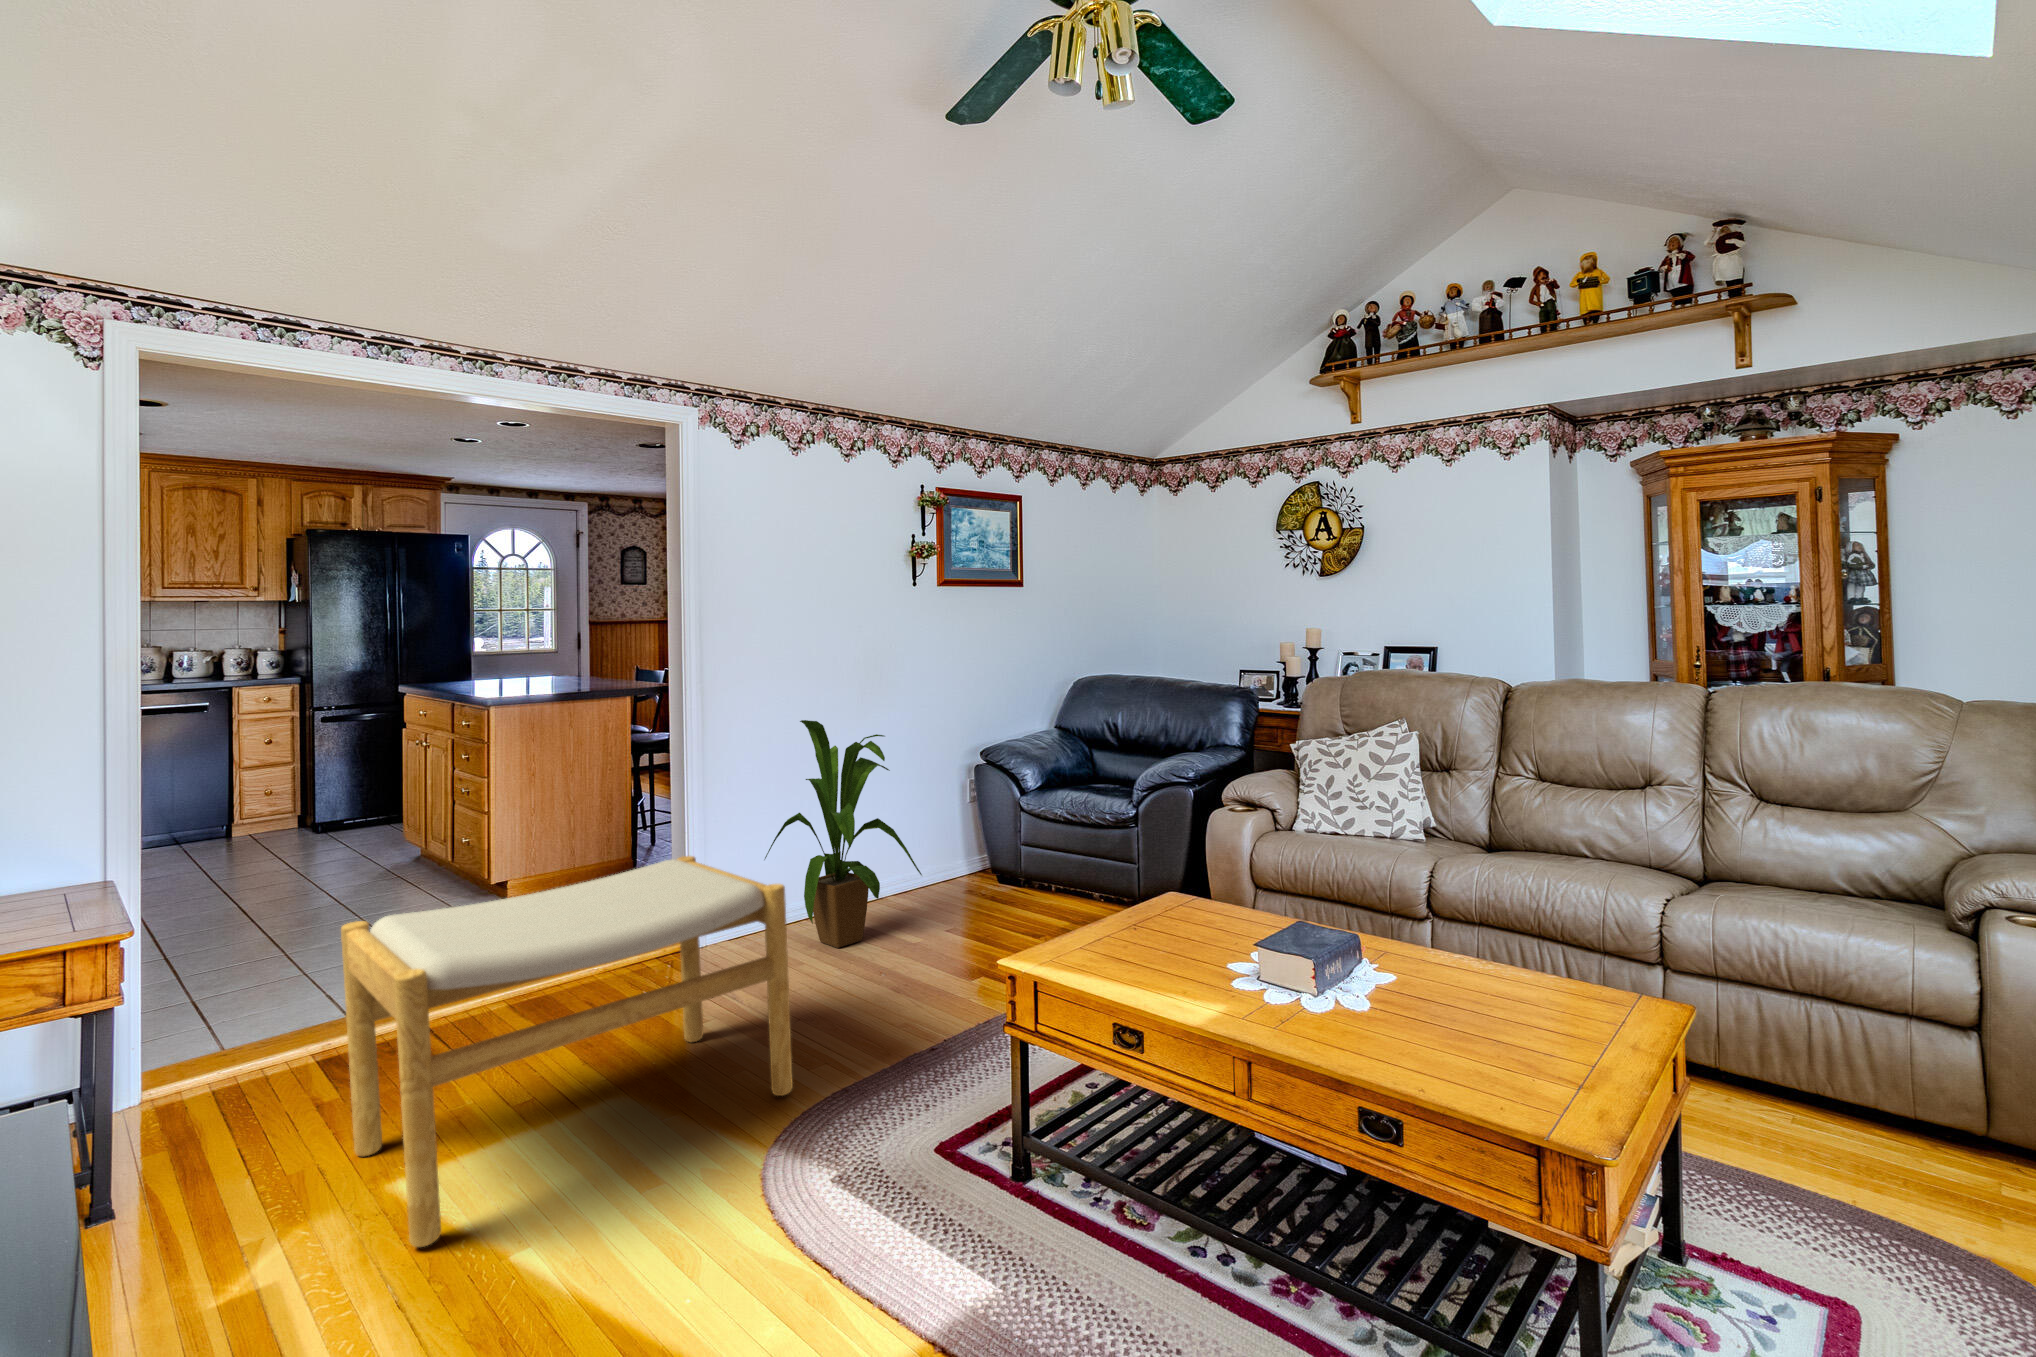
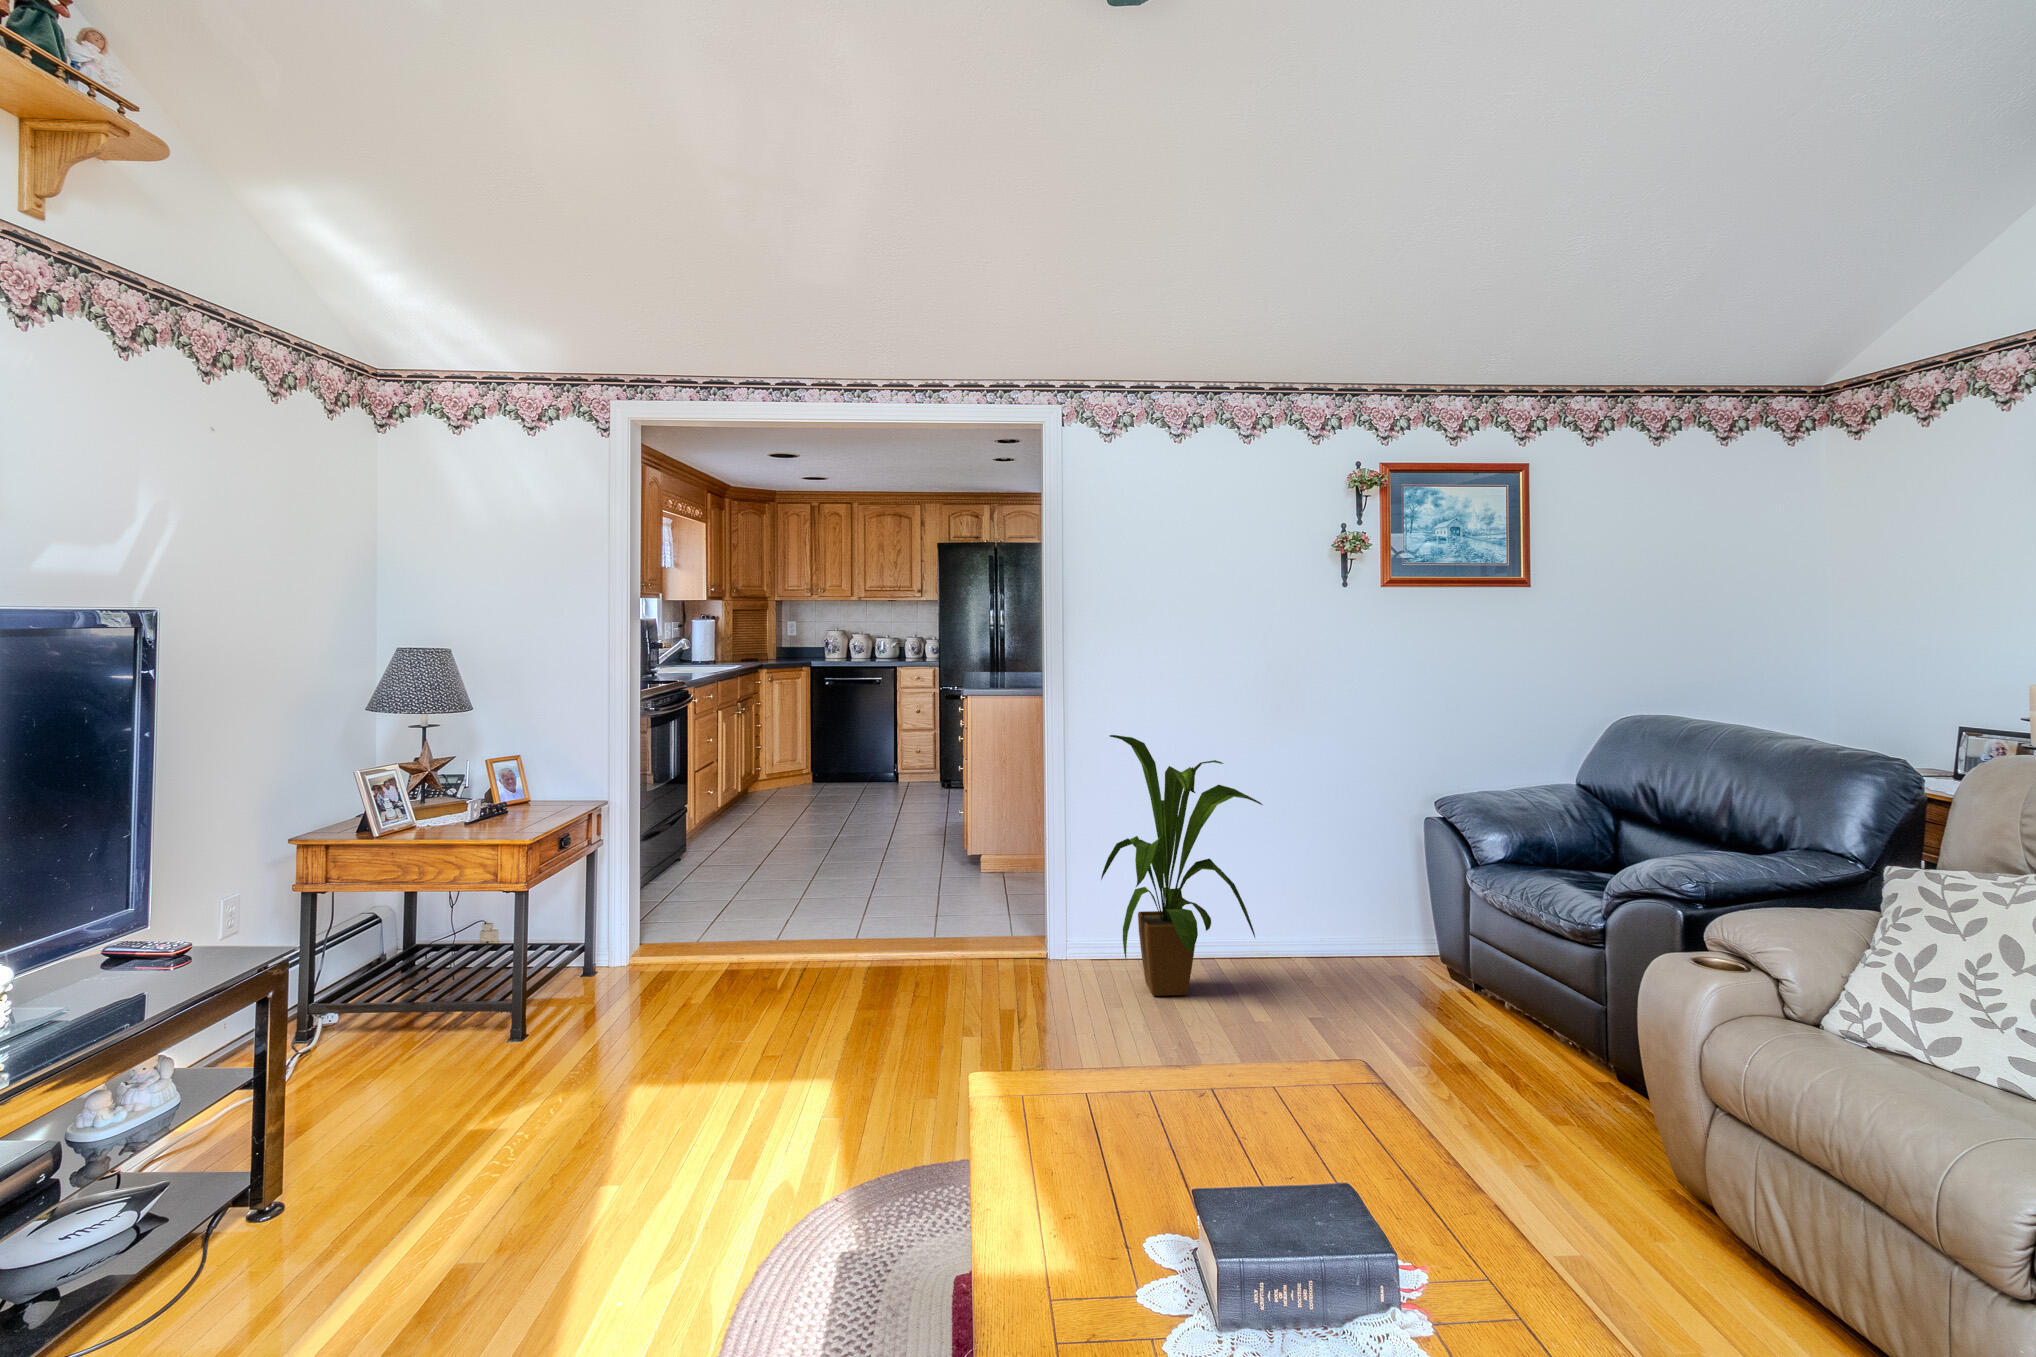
footstool: present [341,856,793,1247] -> none [552,859,931,1139]

